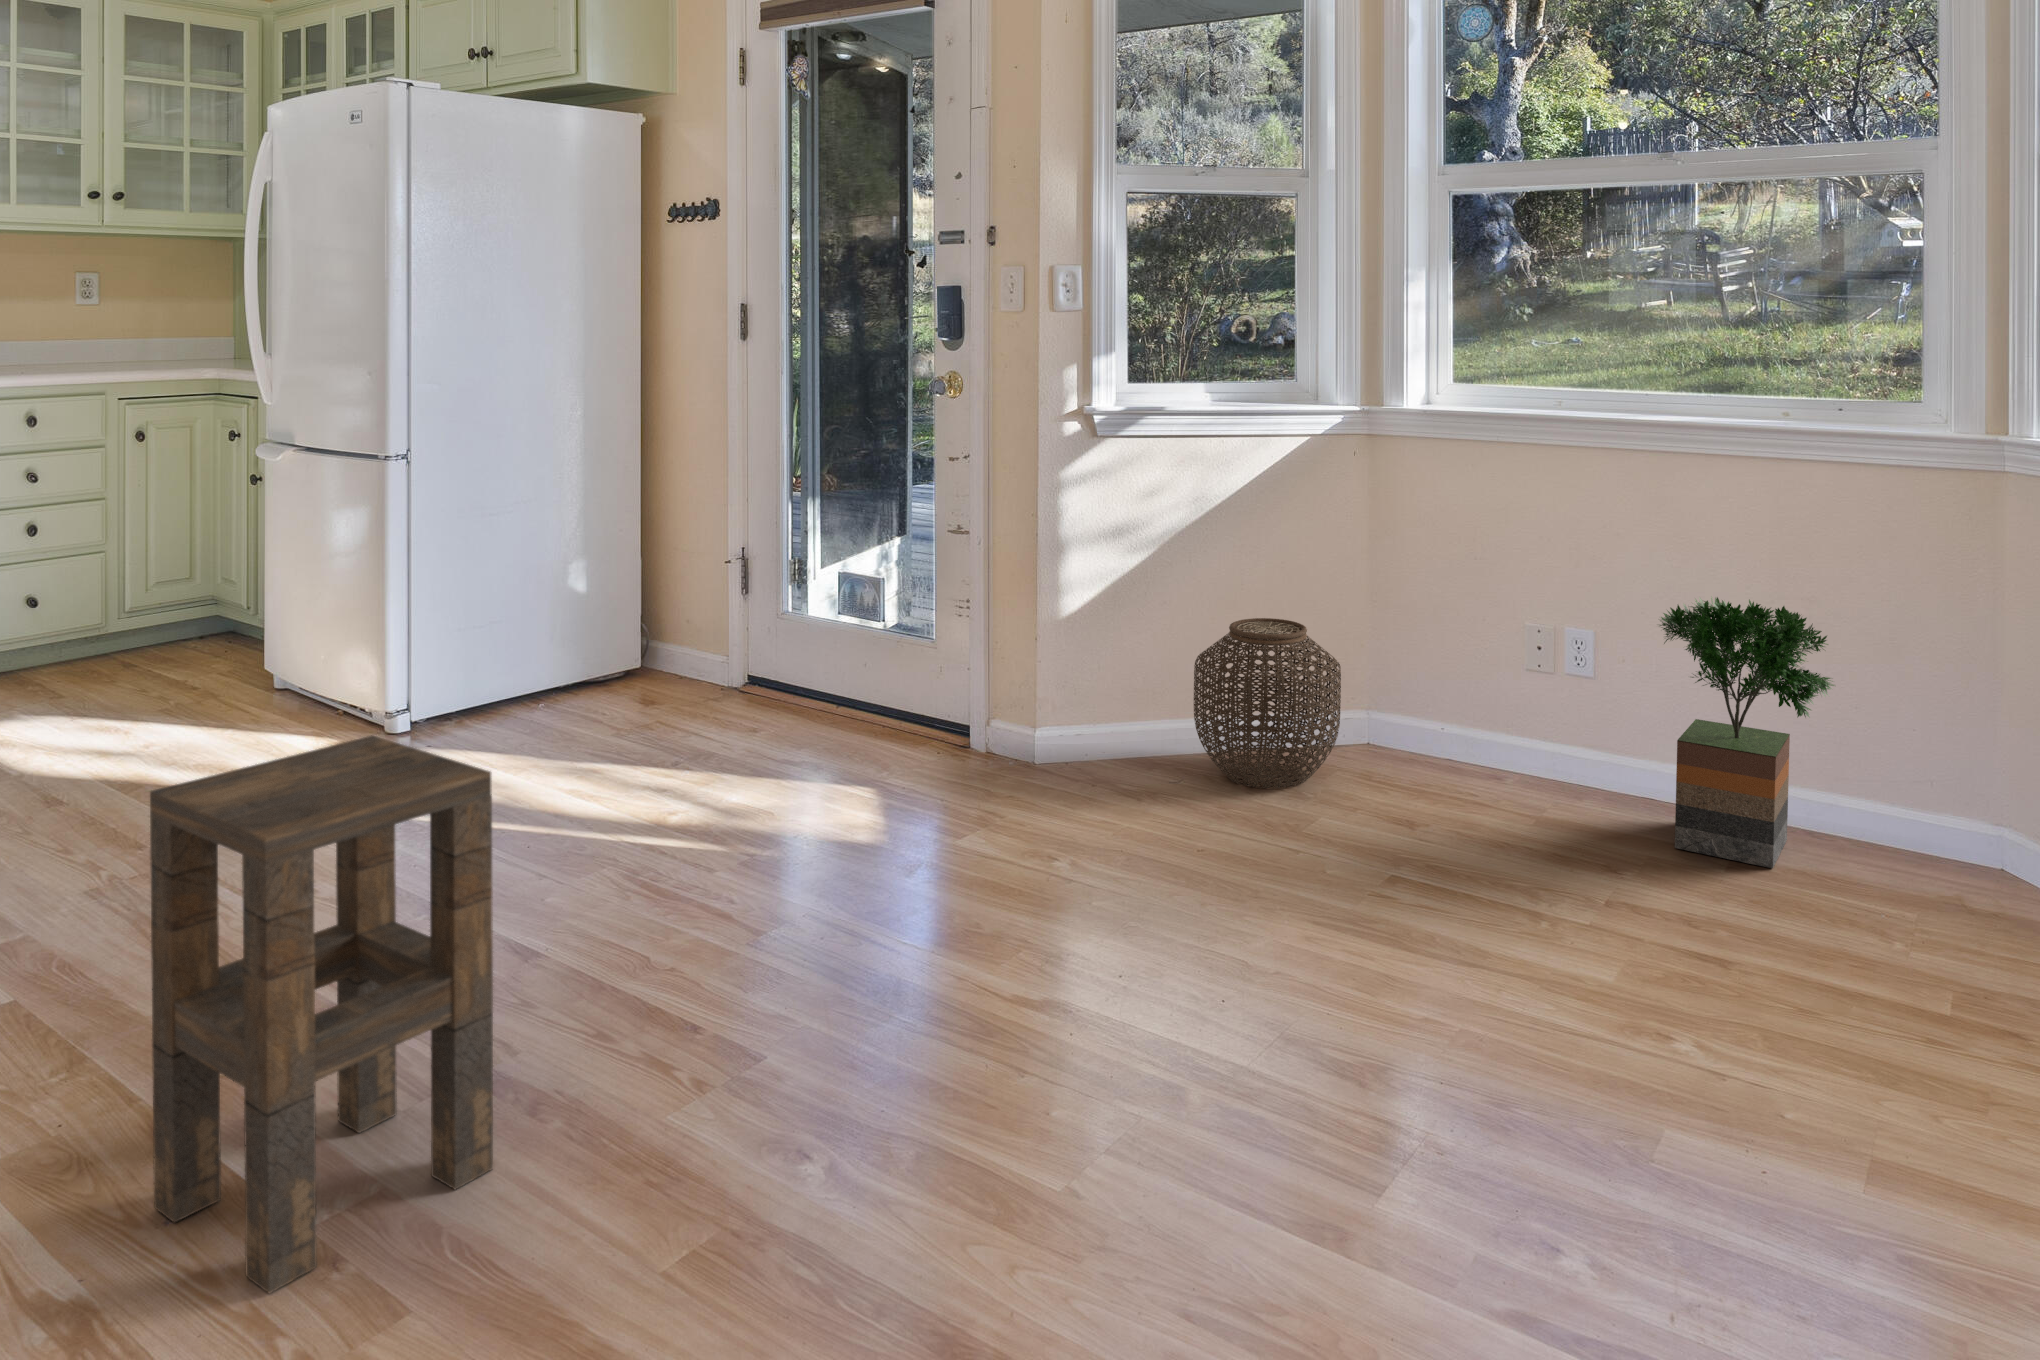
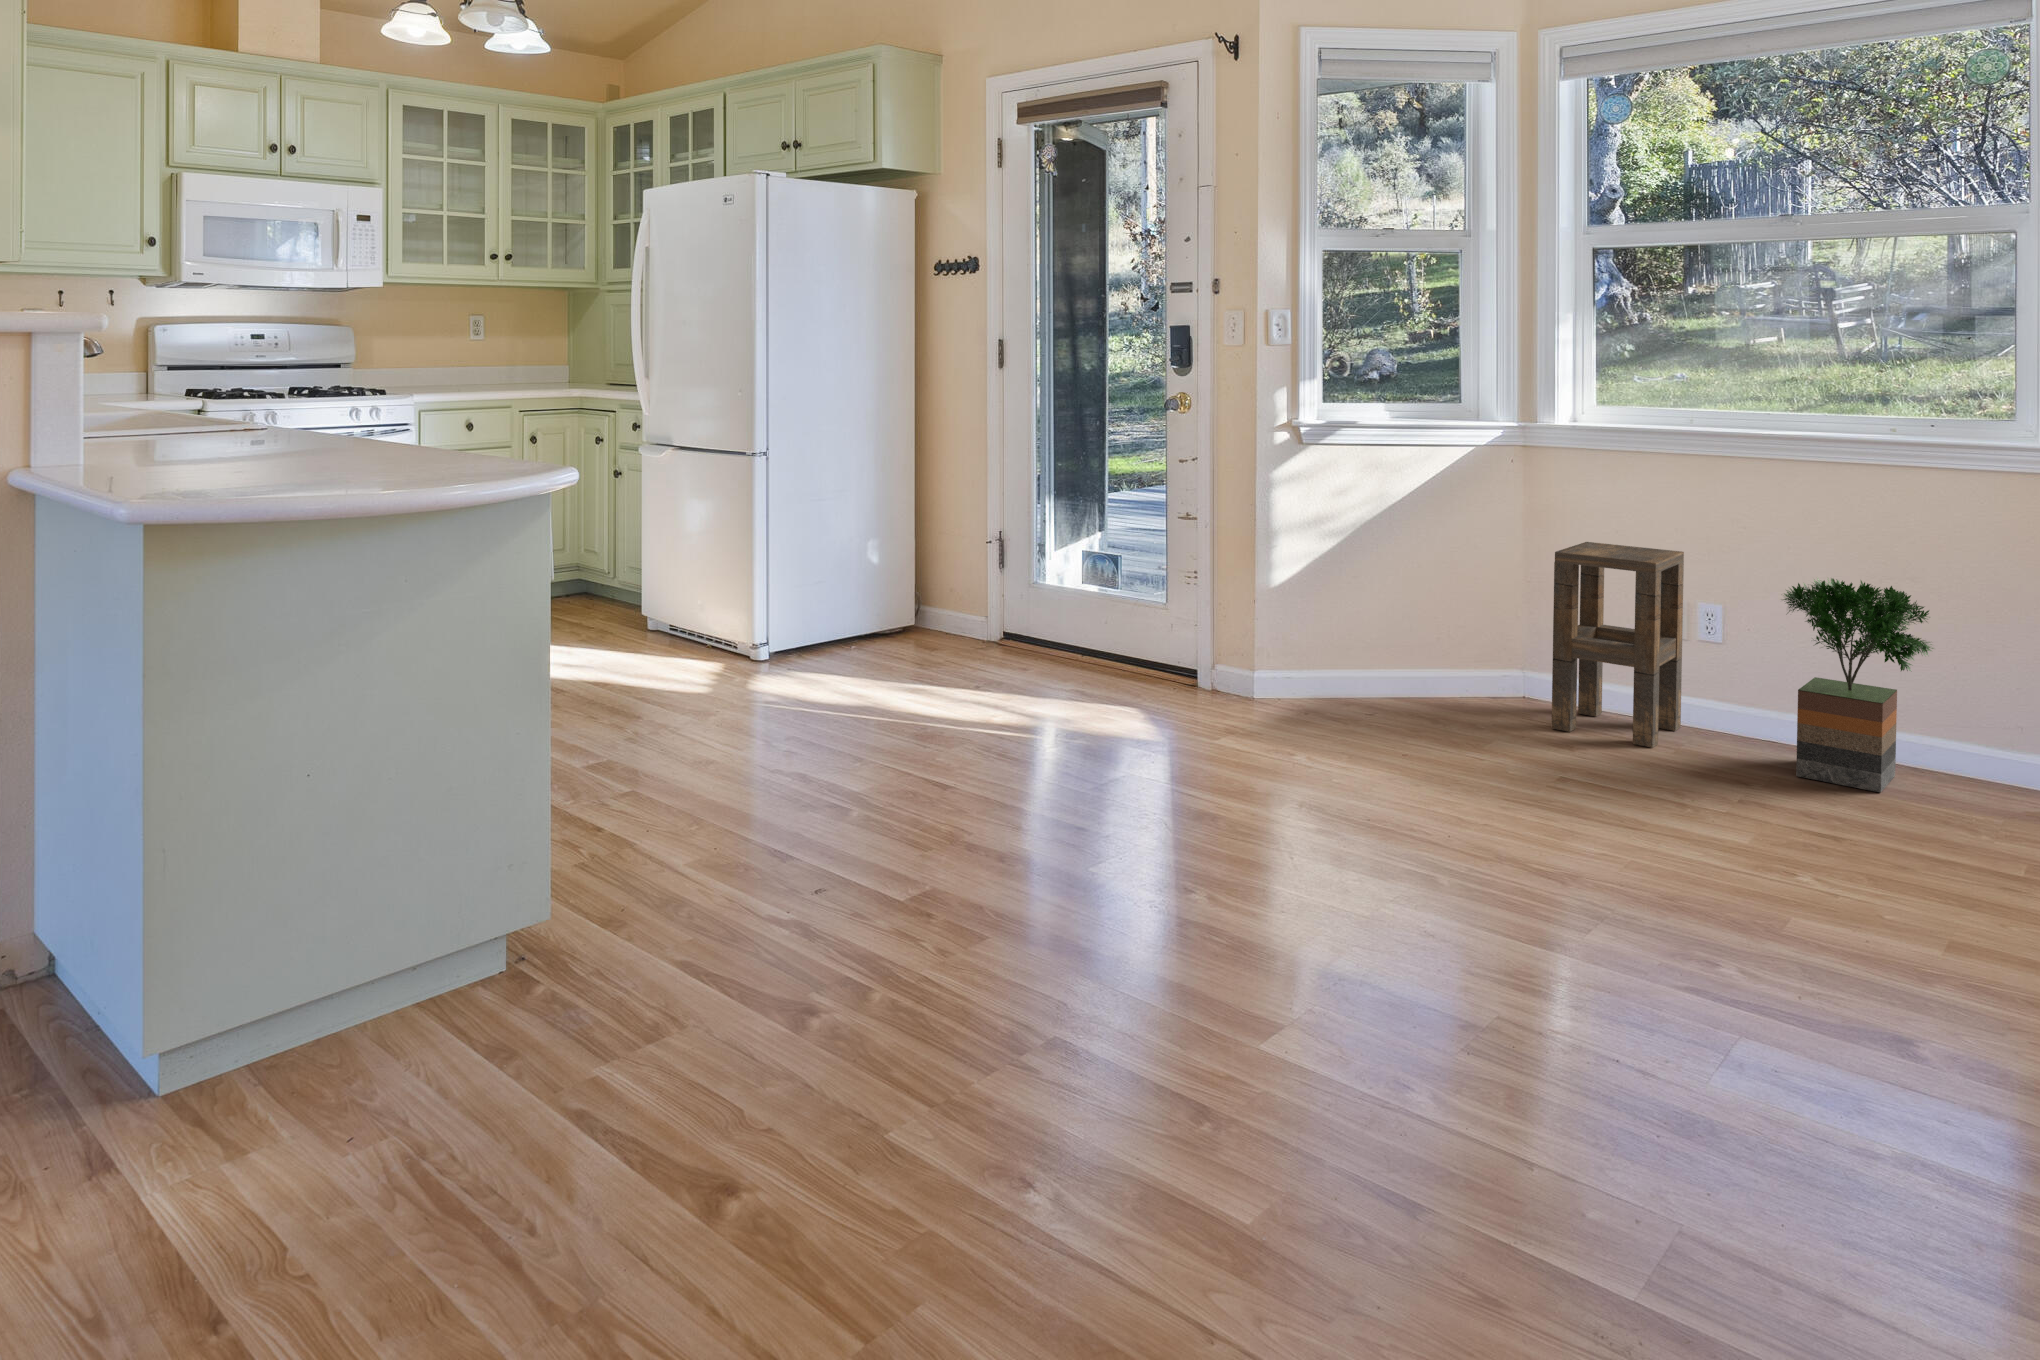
woven basket: present [1194,618,1341,788] -> none [1385,591,1508,724]
side table: present [150,735,493,1293] -> present [1551,542,1684,748]

